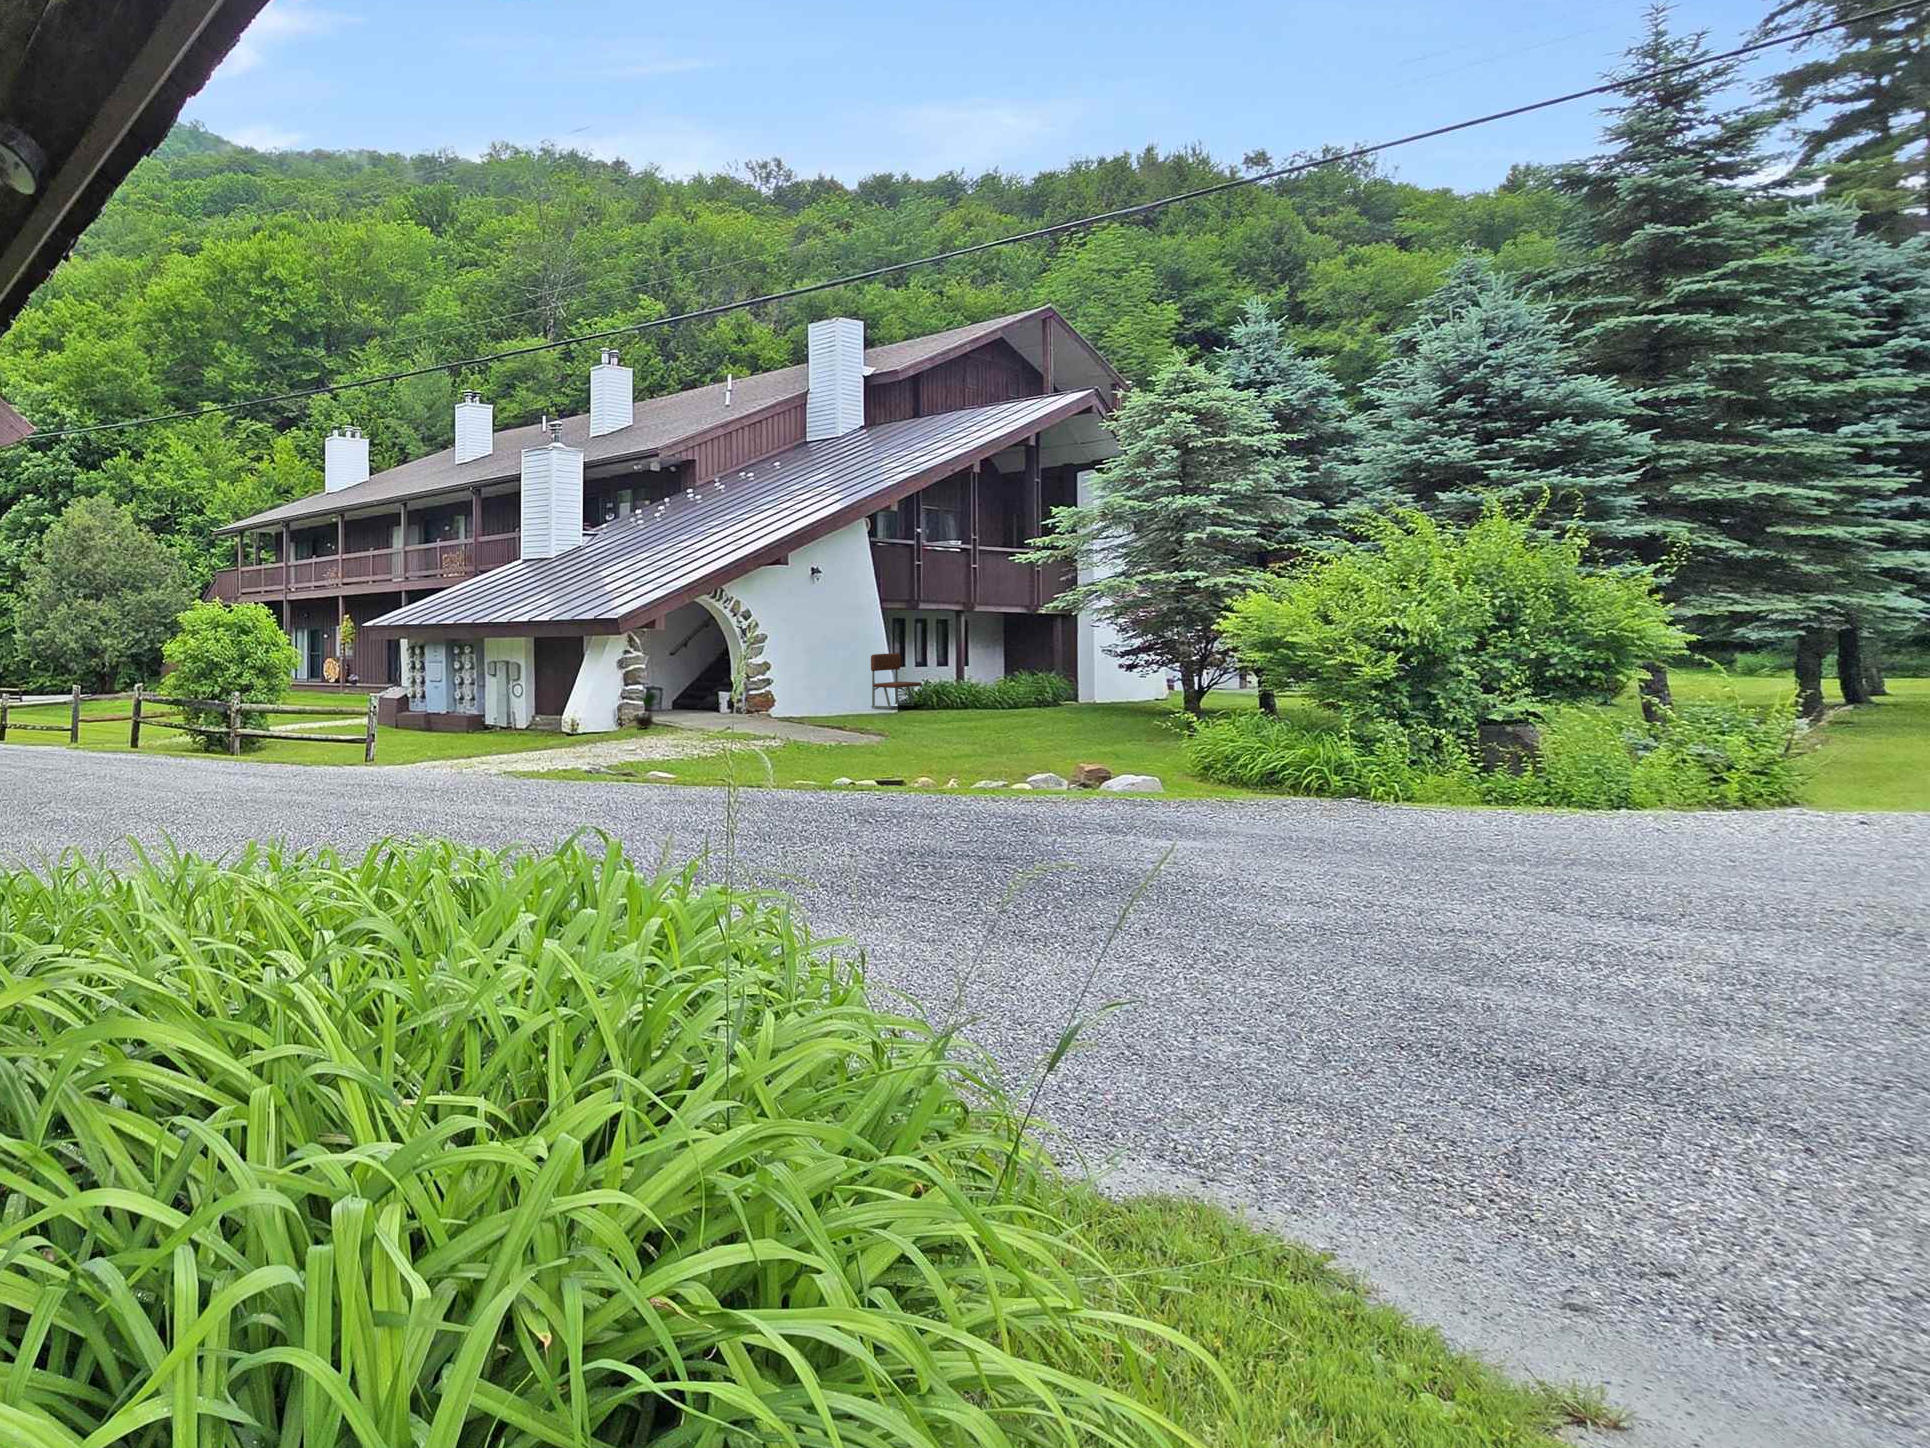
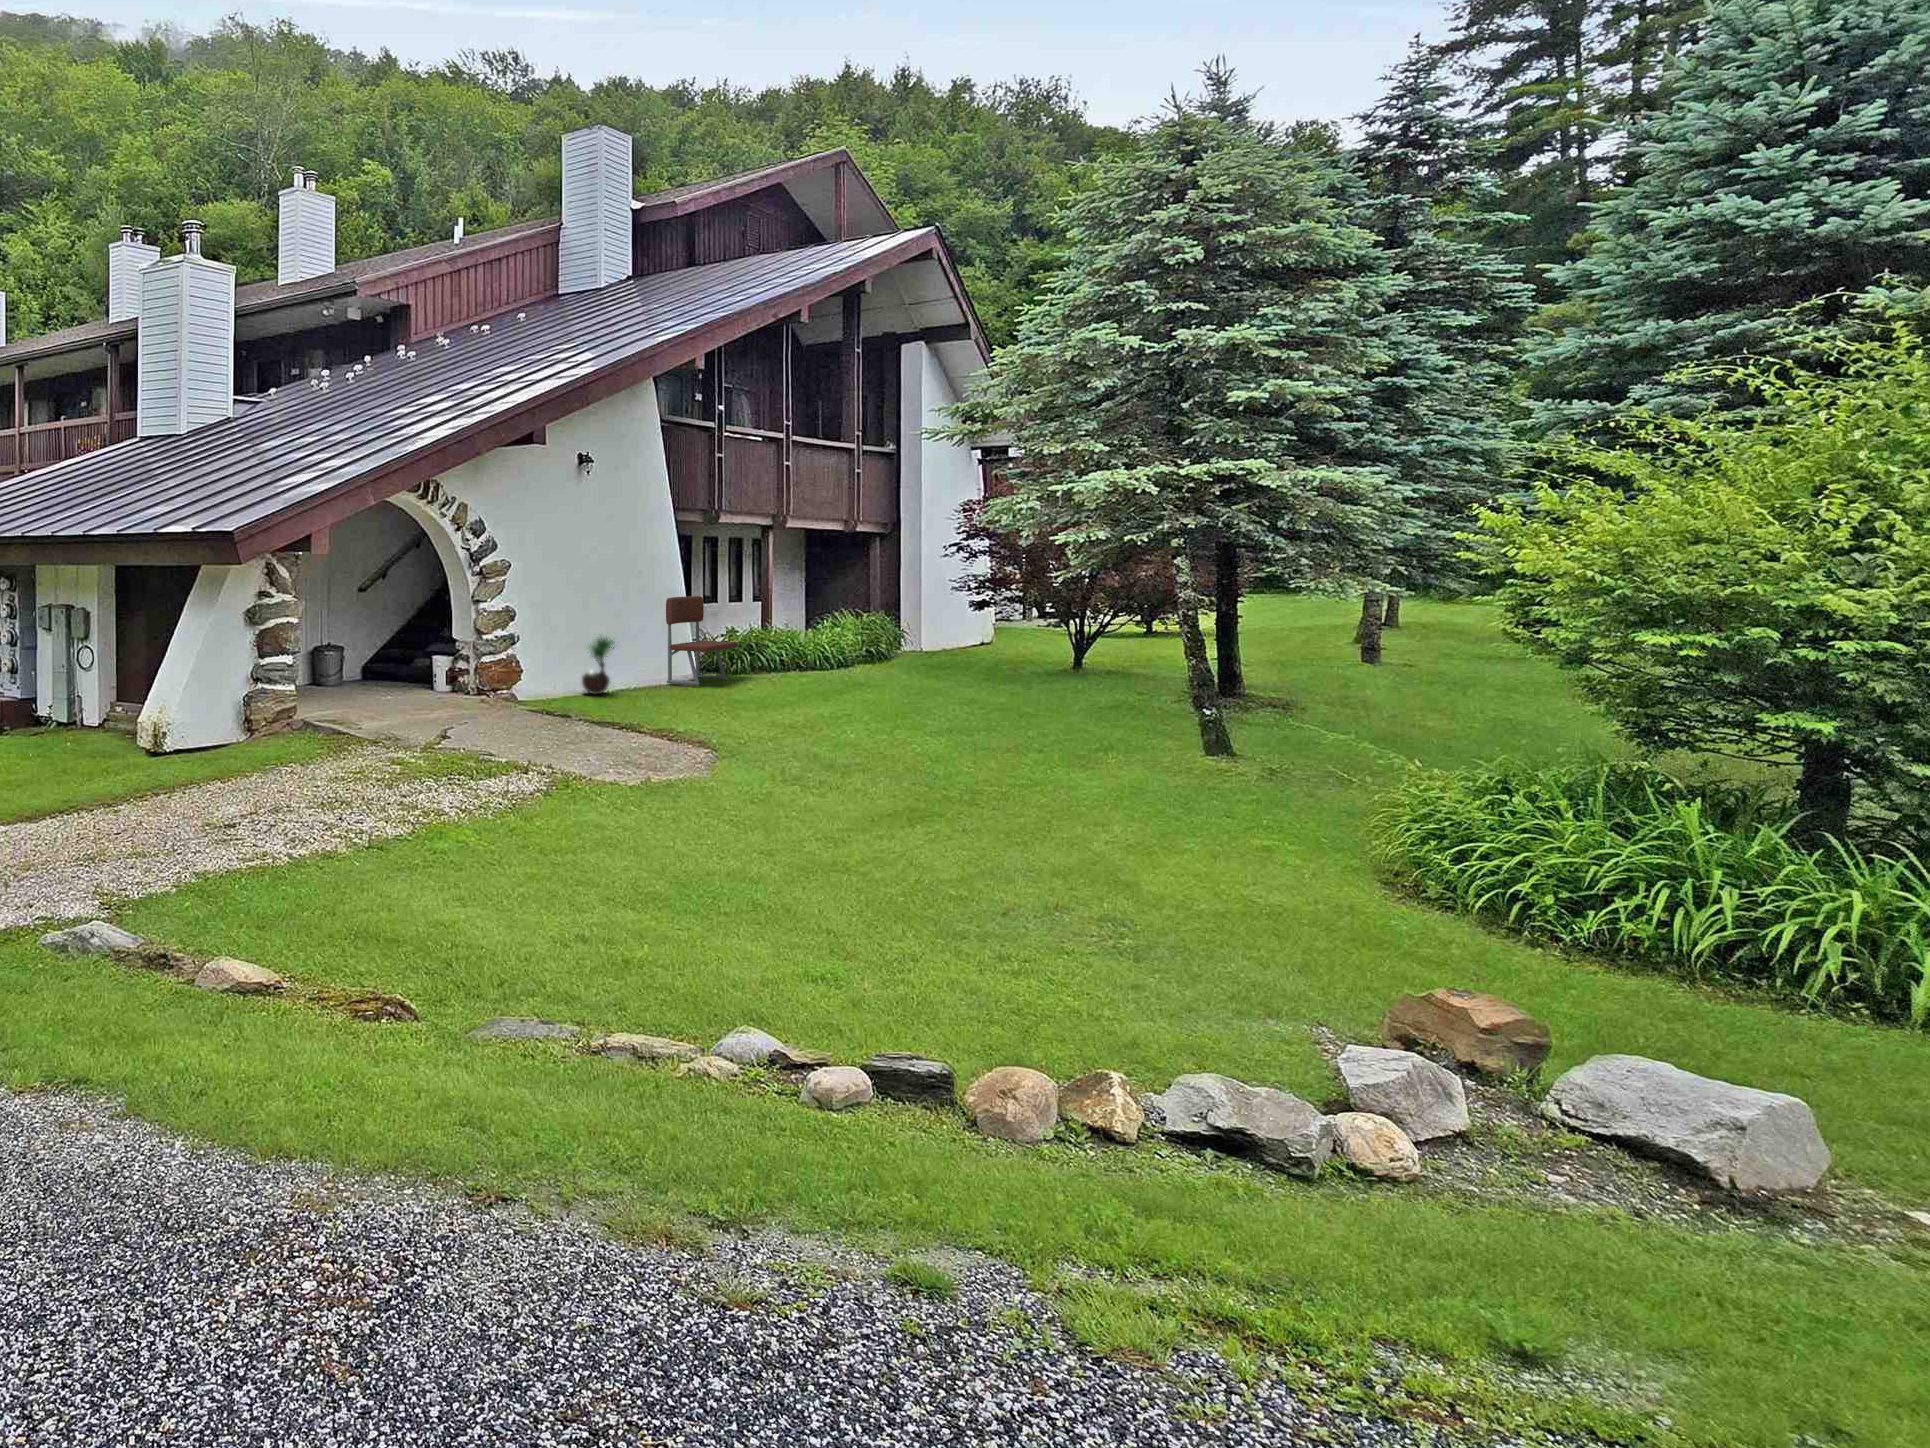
potted tree: present [636,692,657,728] -> present [582,637,615,694]

